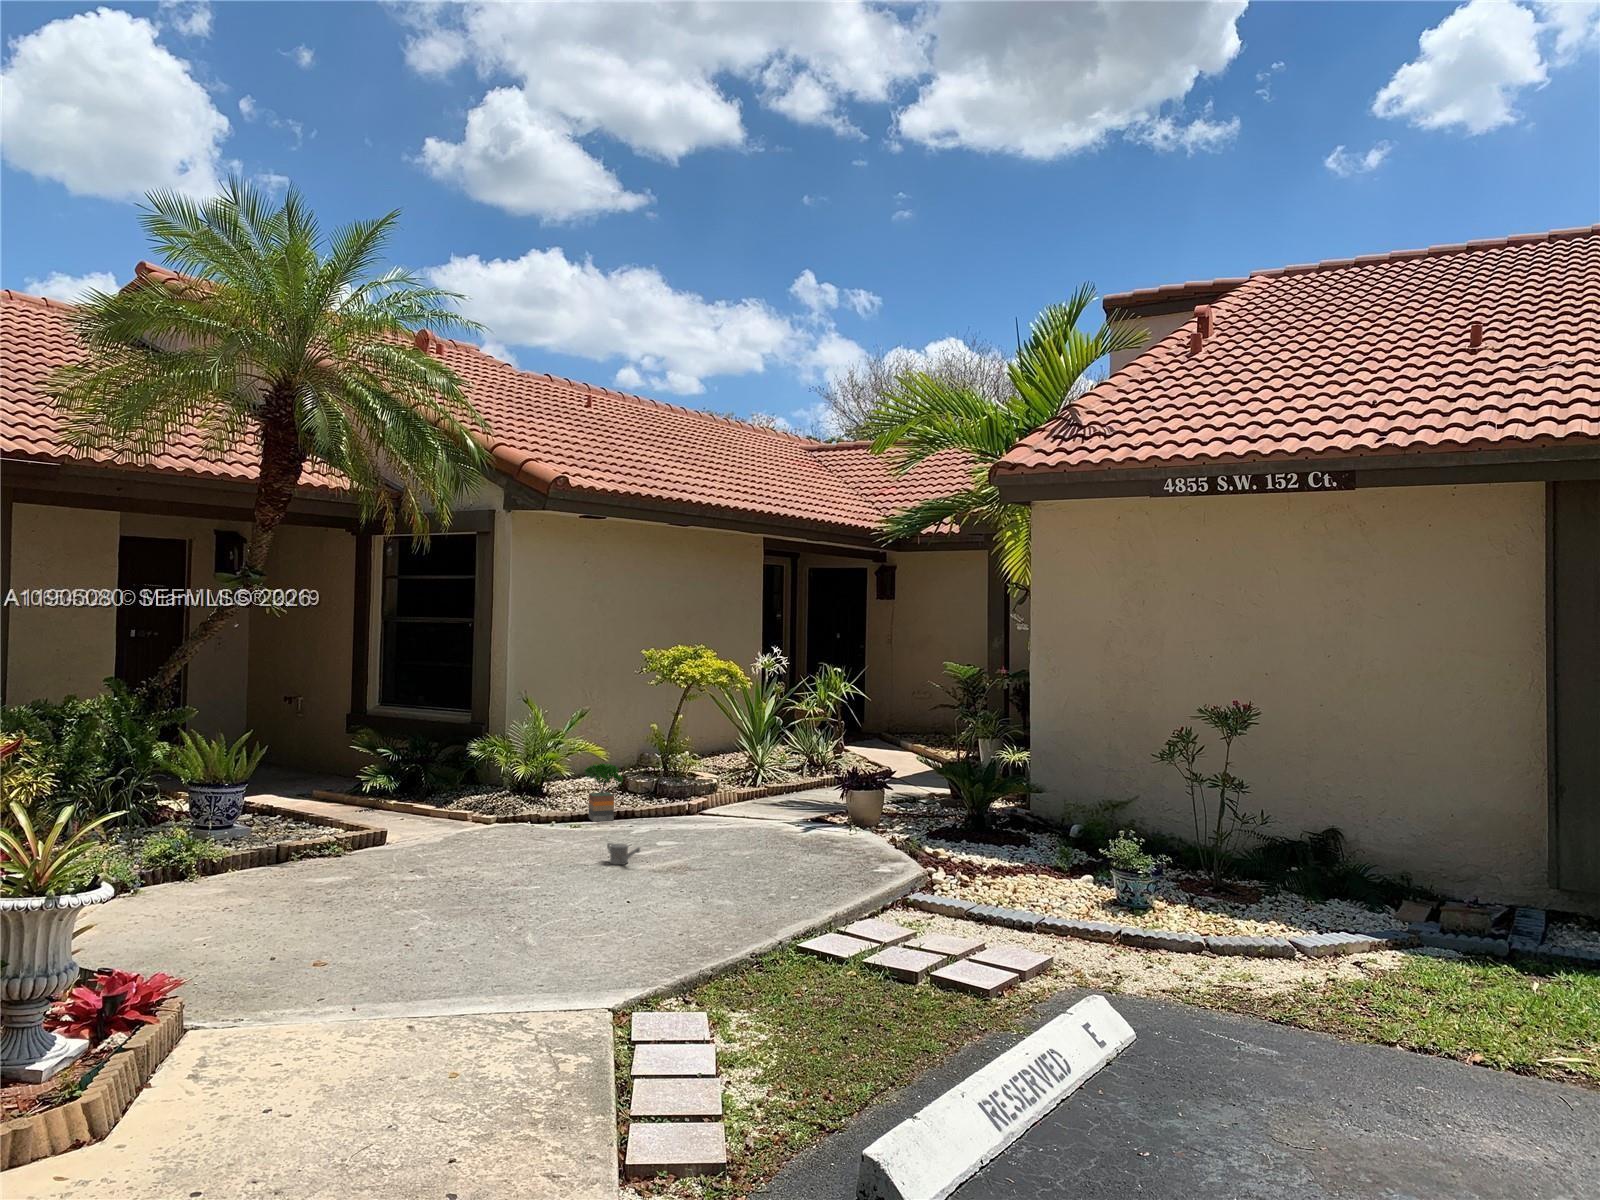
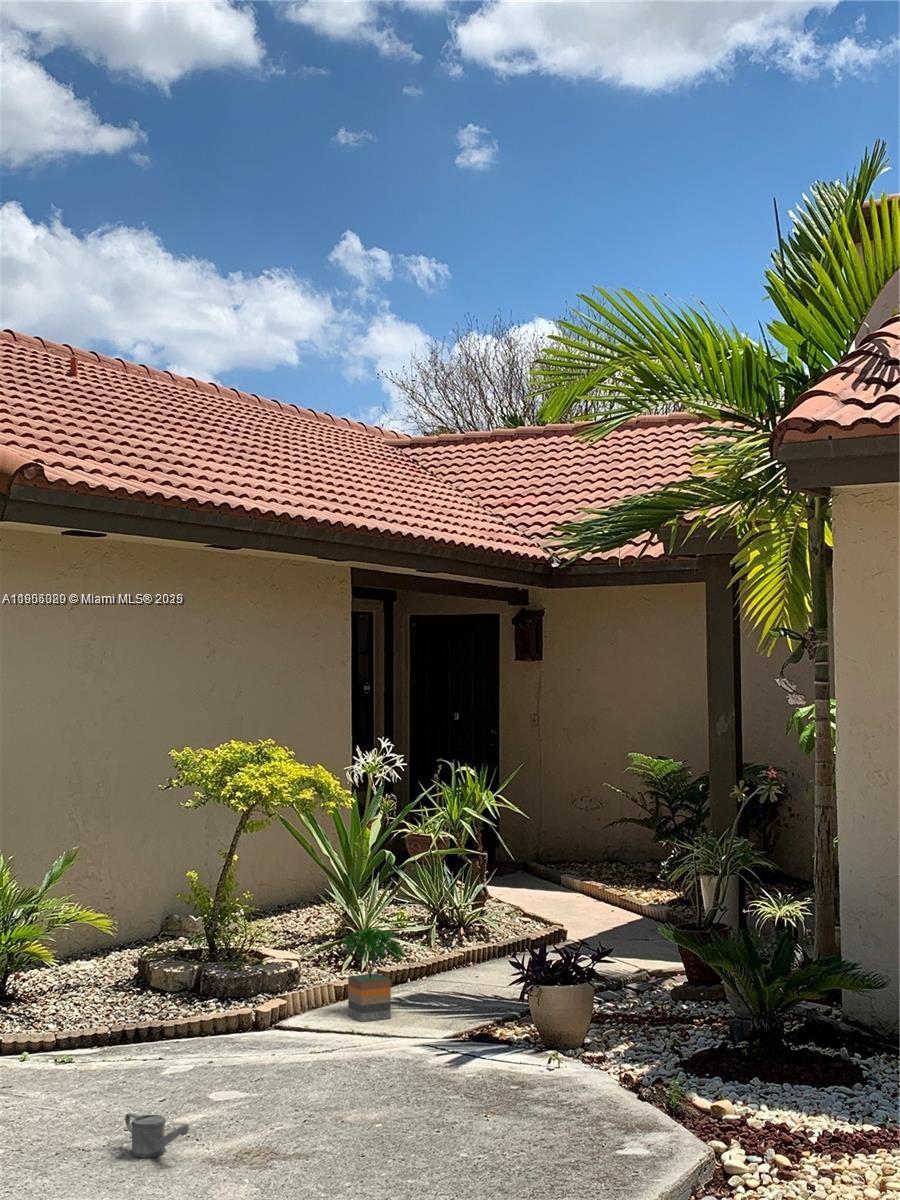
potted tree: present [585,764,623,822] -> present [342,928,404,1022]

